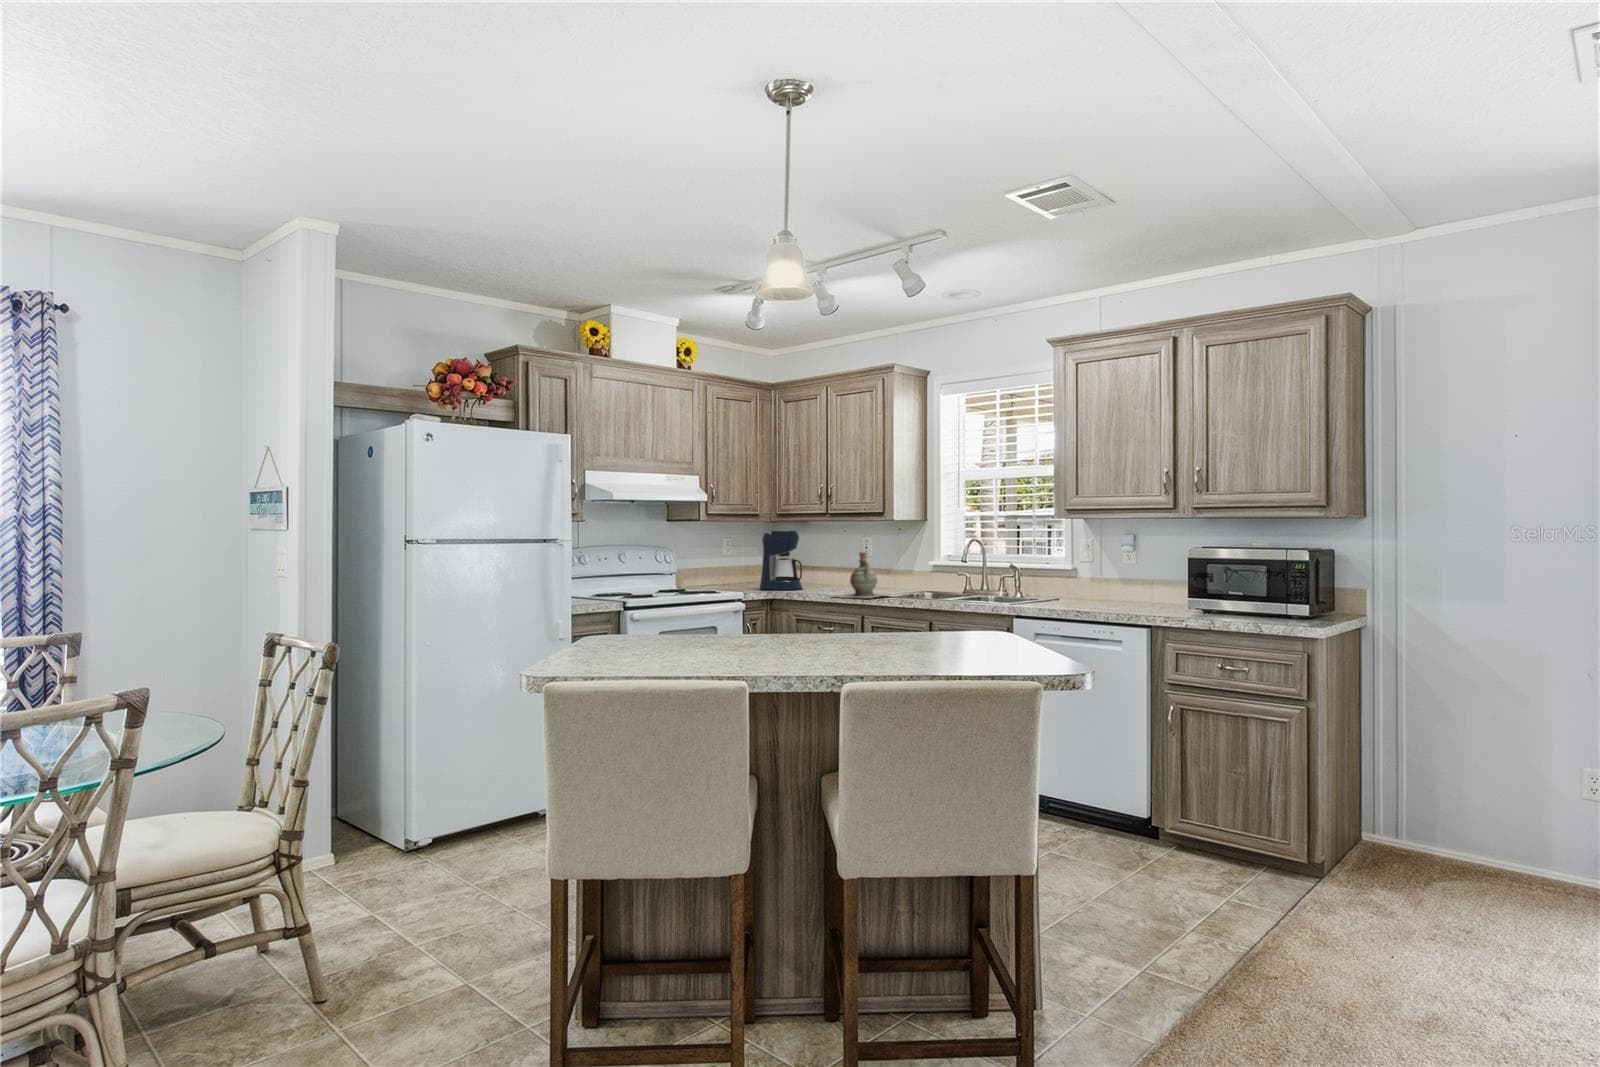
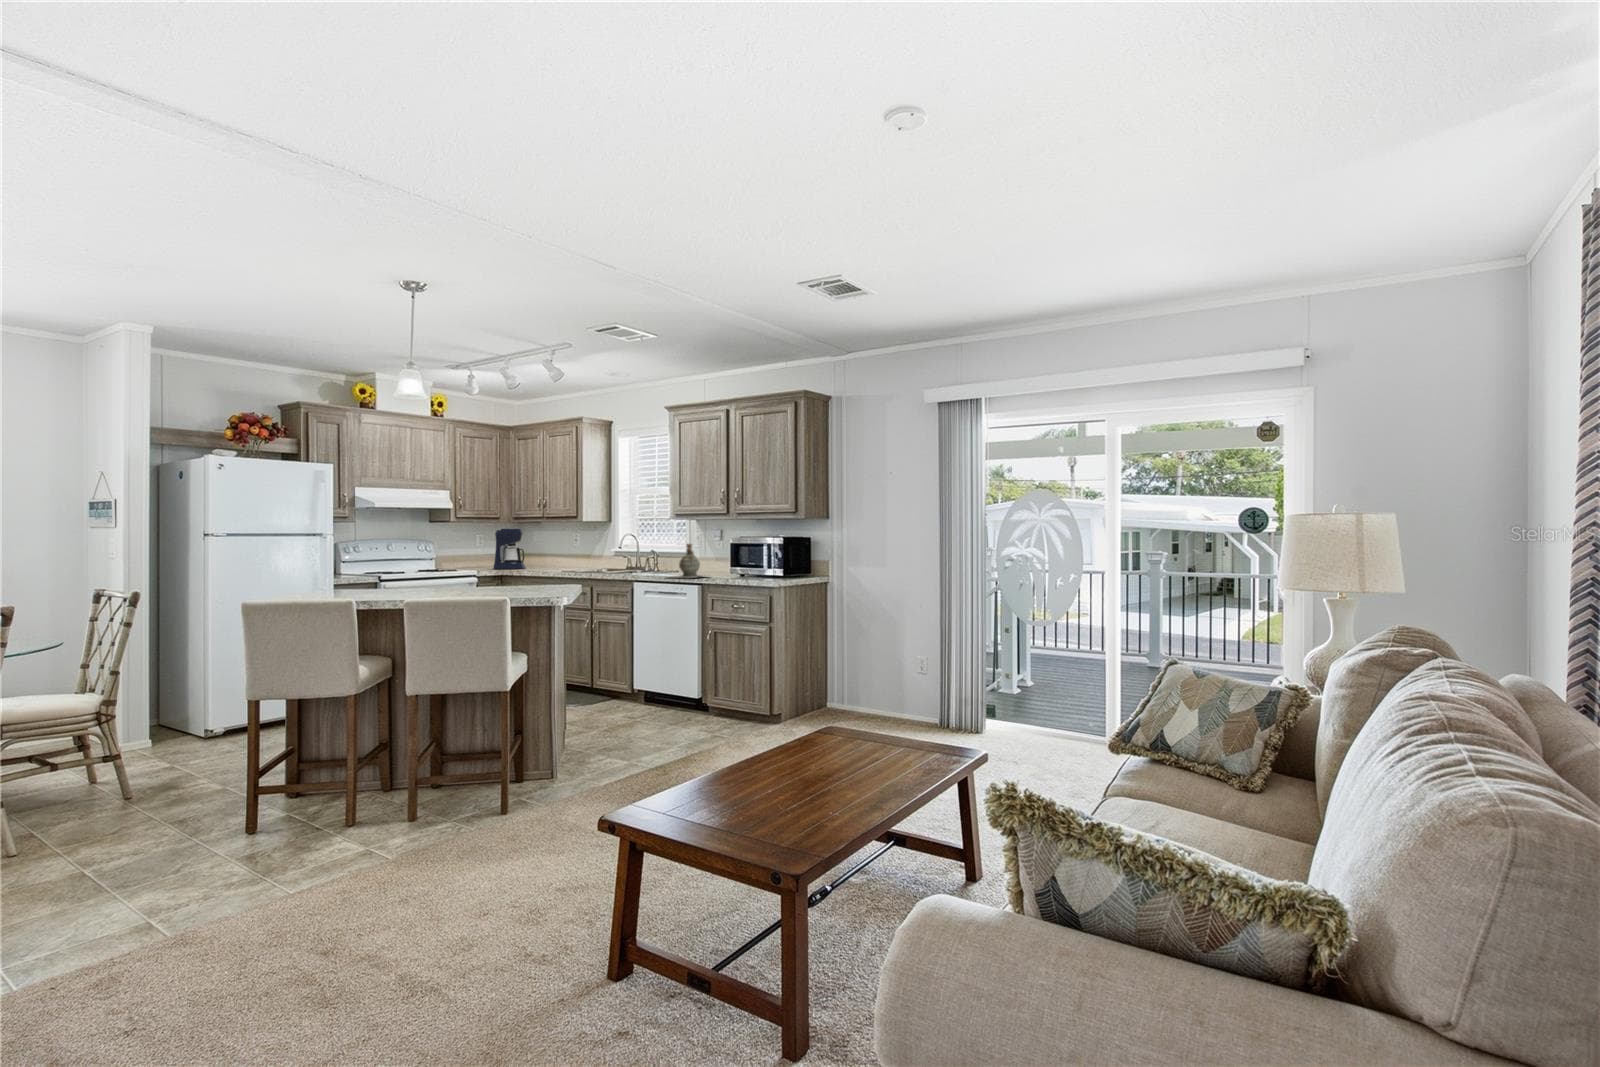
ceramic jug: present [838,552,886,598] -> present [672,544,703,578]

